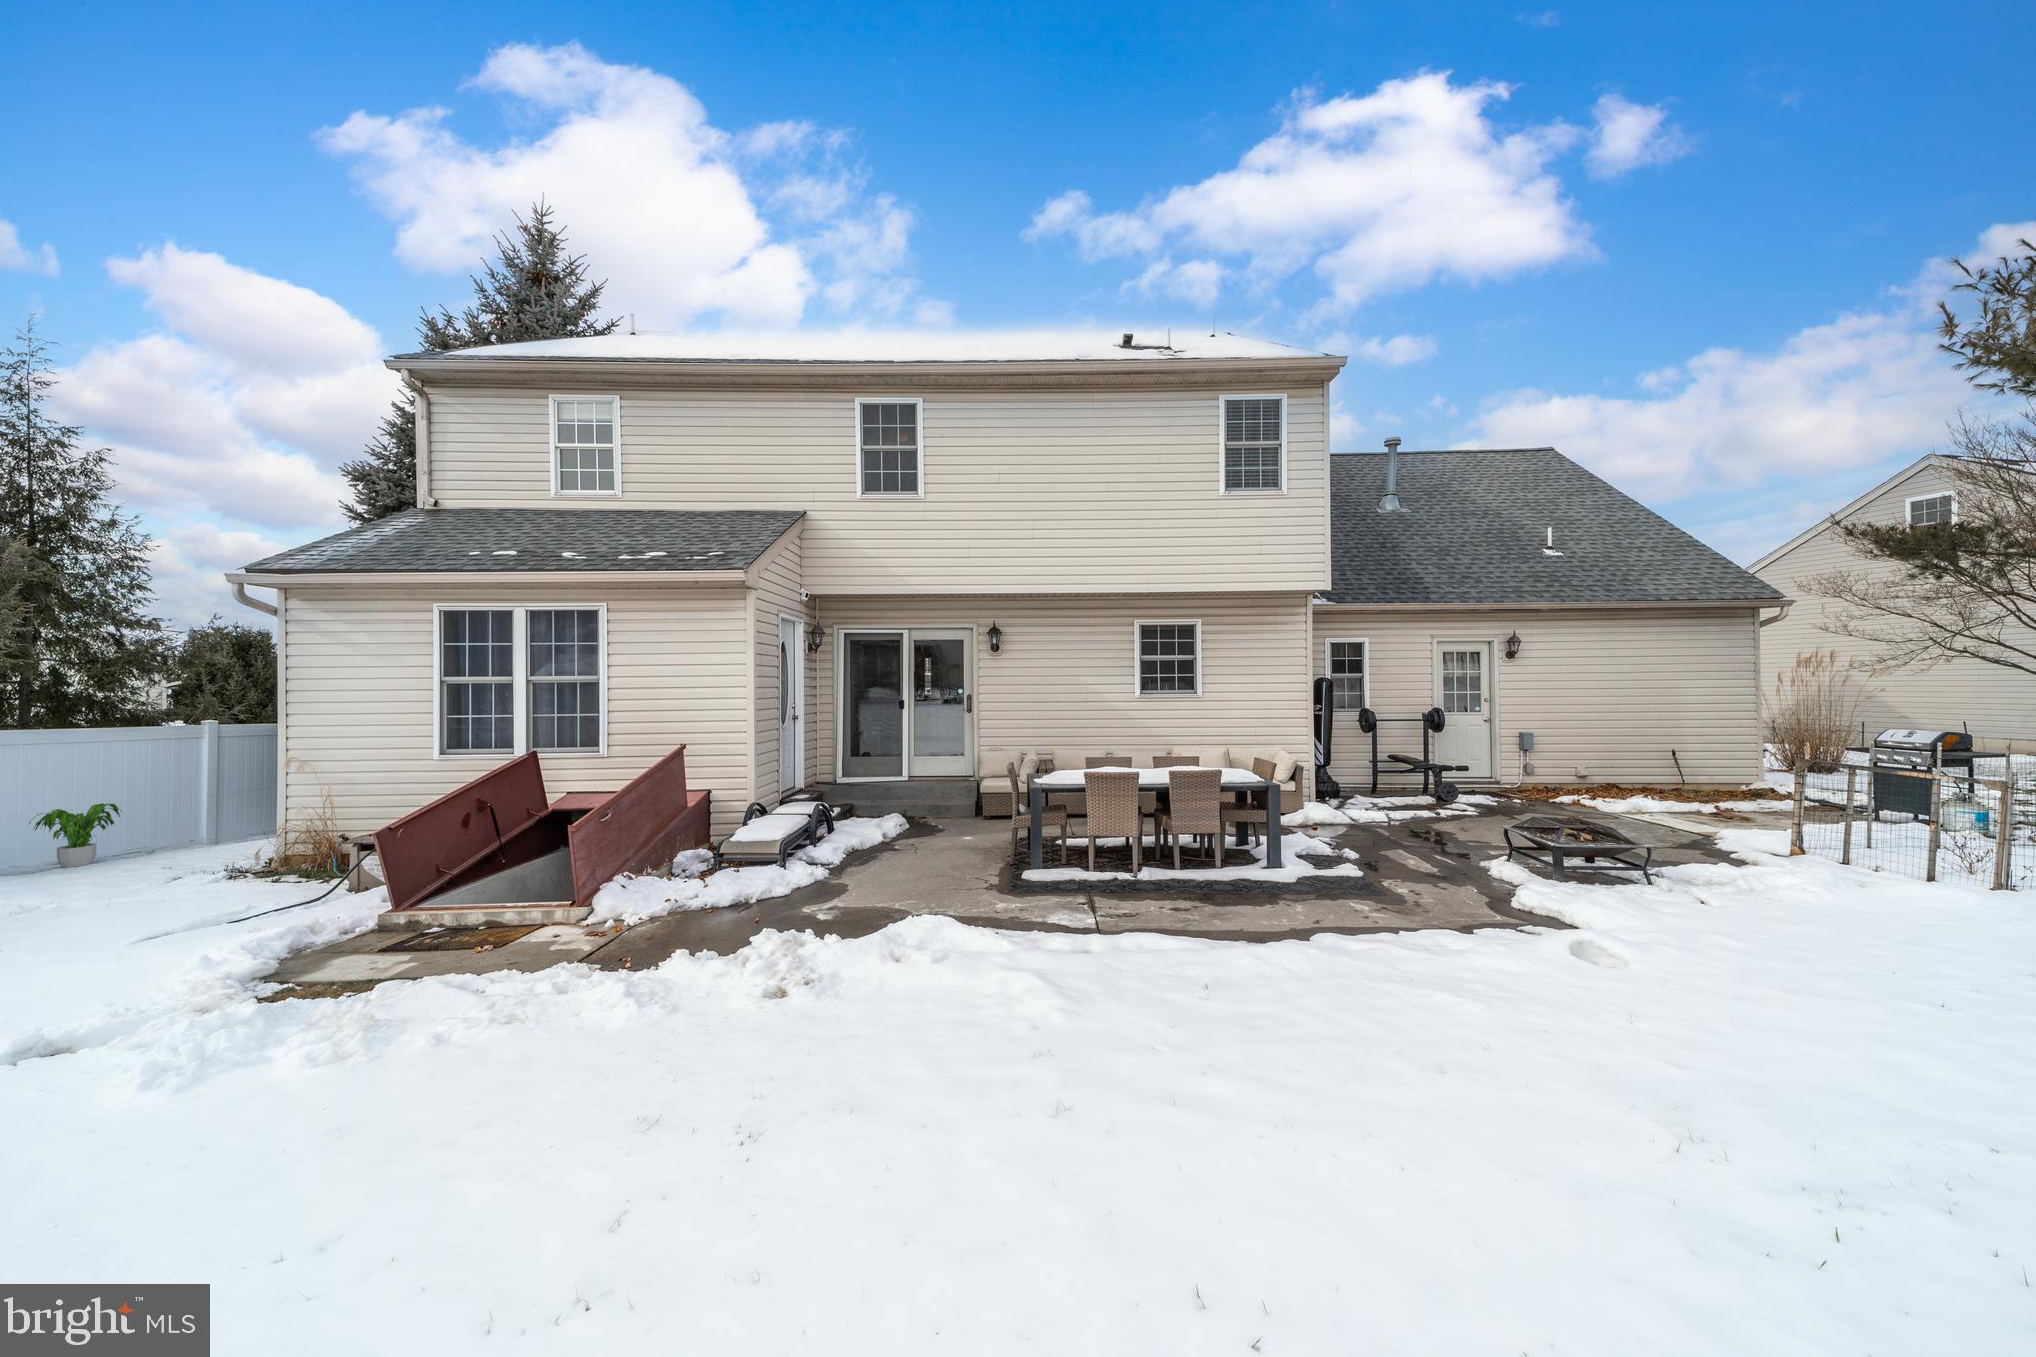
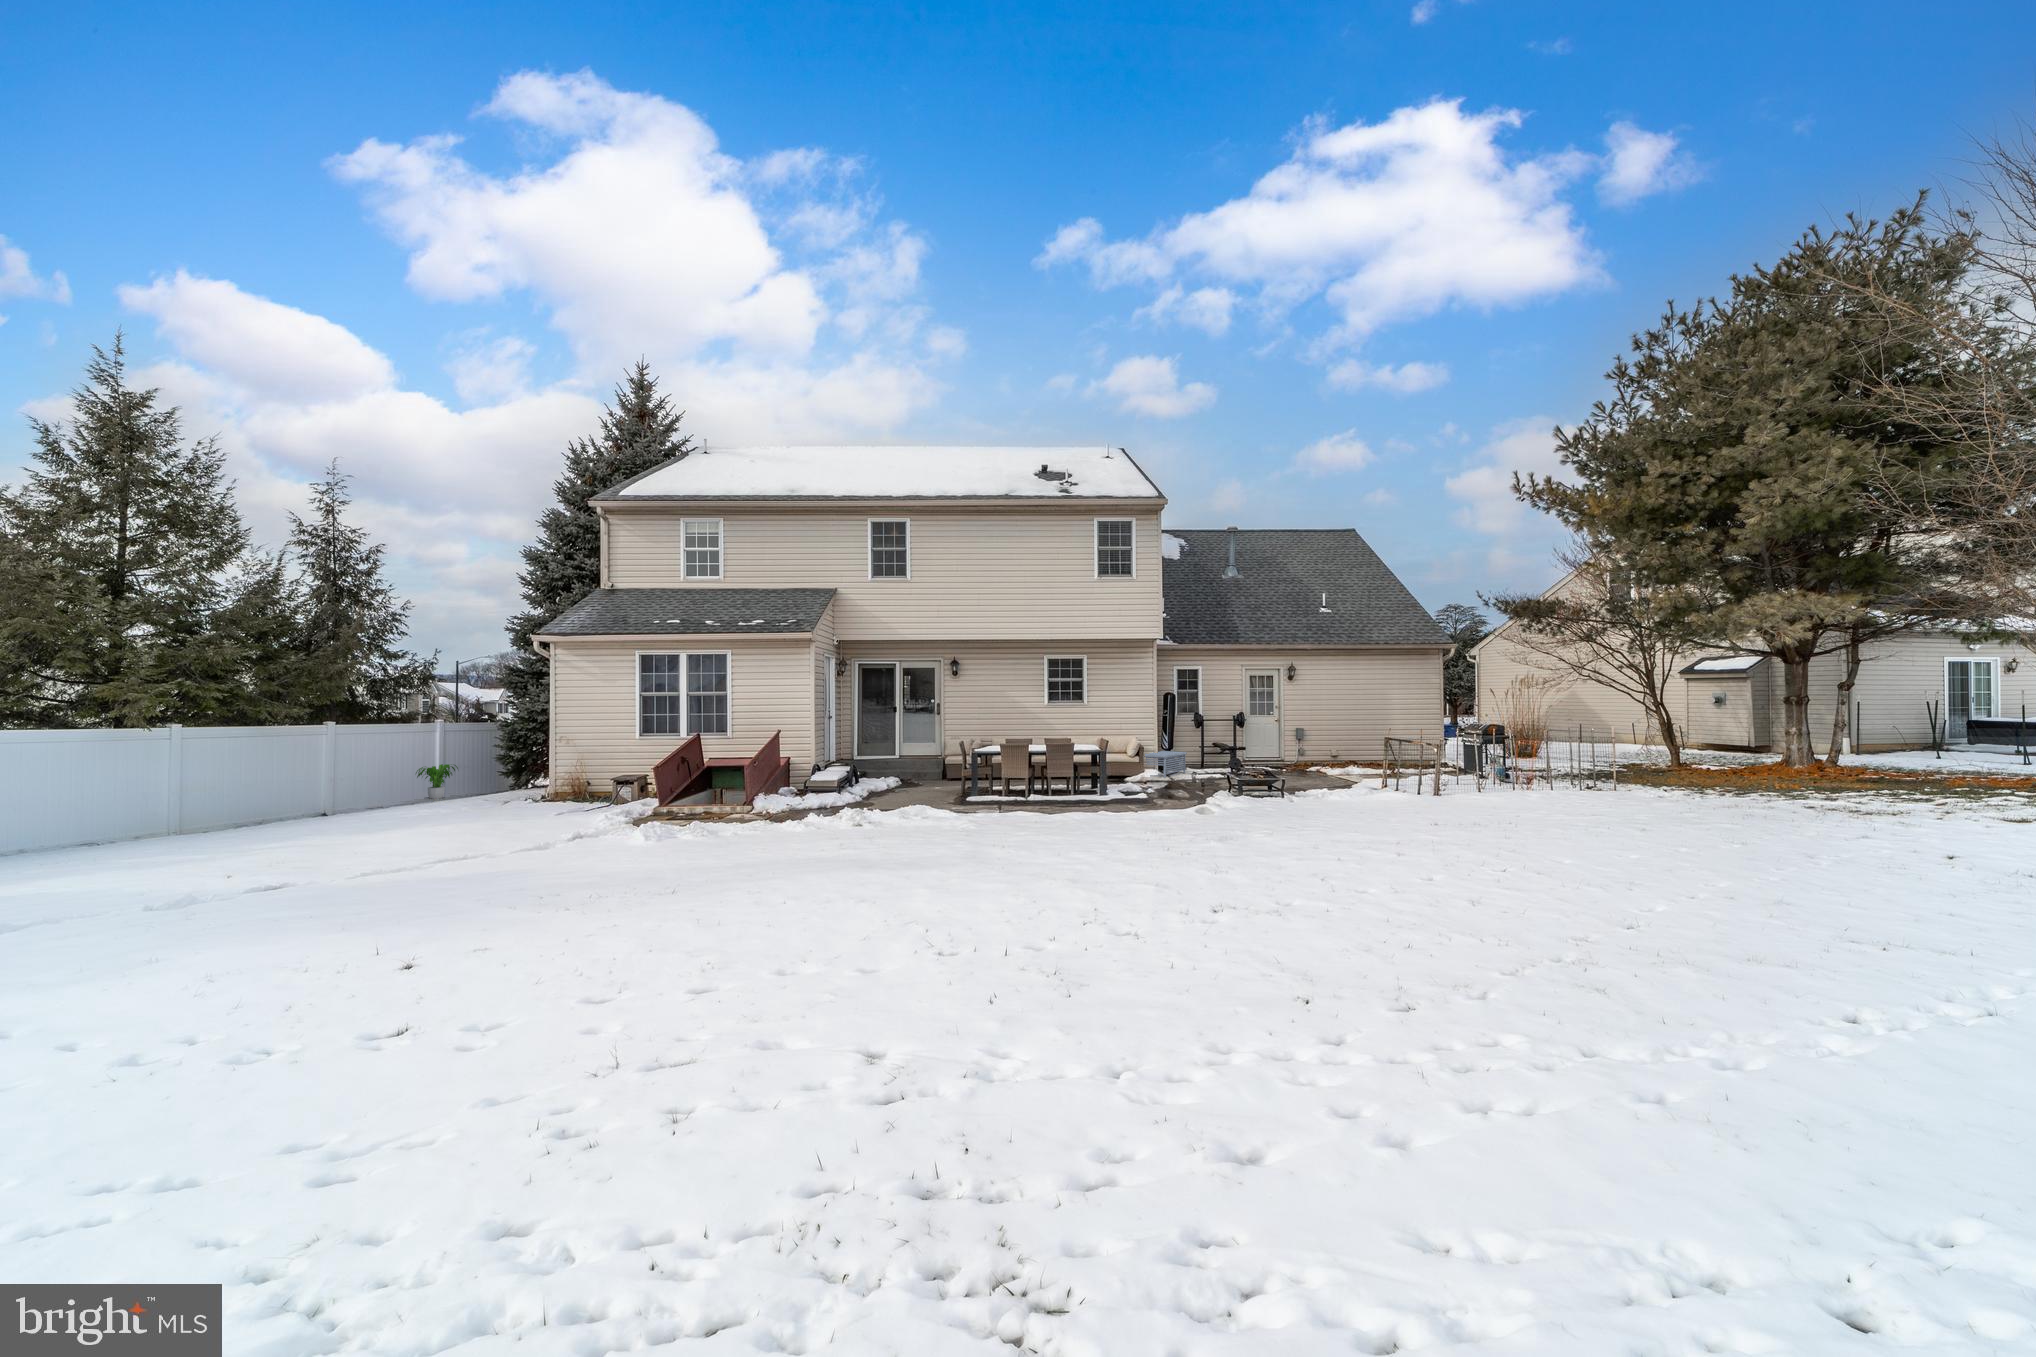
storage bench: none [1298,770,1364,817] -> present [1143,751,1187,778]

